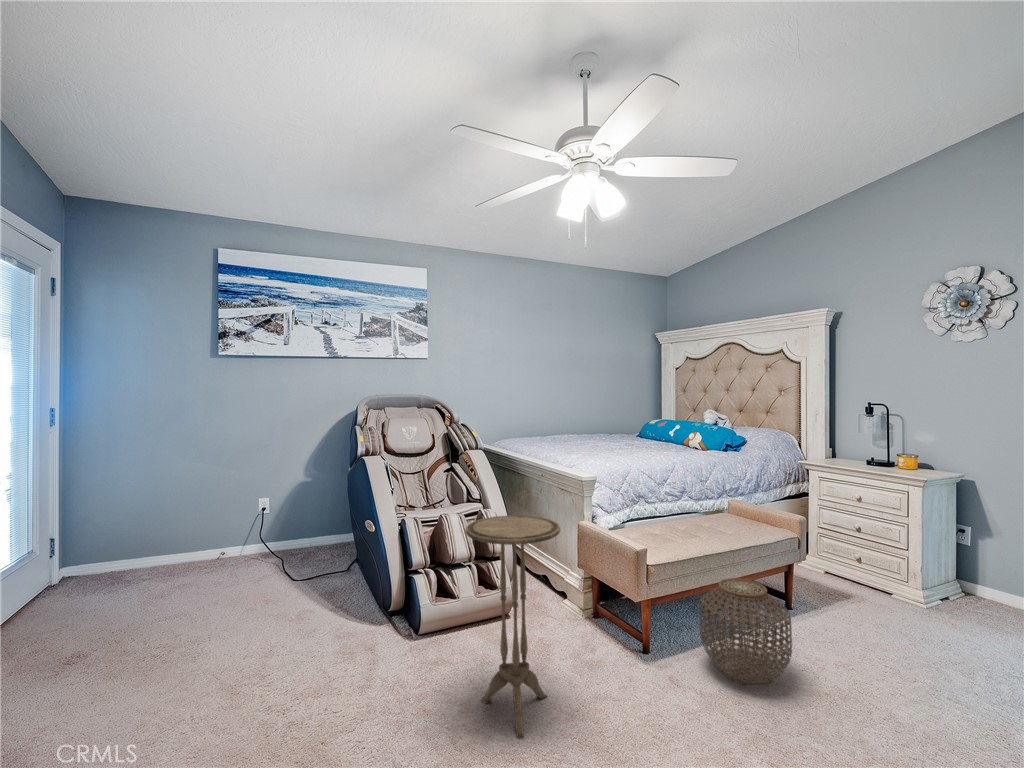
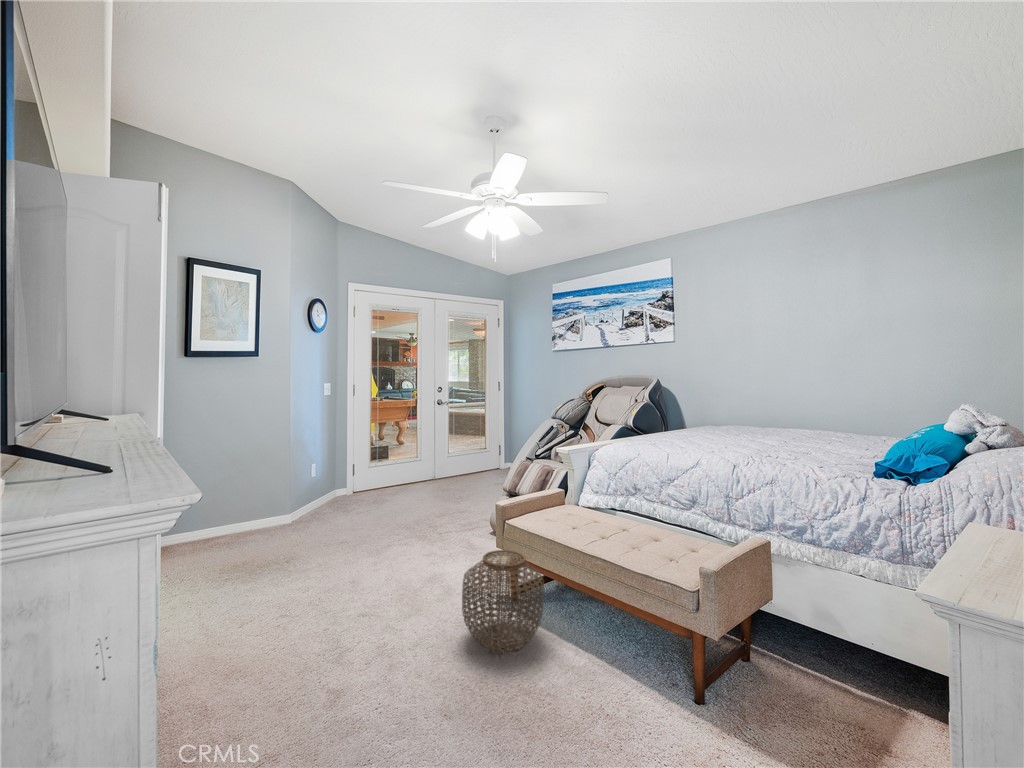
side table: present [466,515,560,737] -> none [402,448,461,568]

